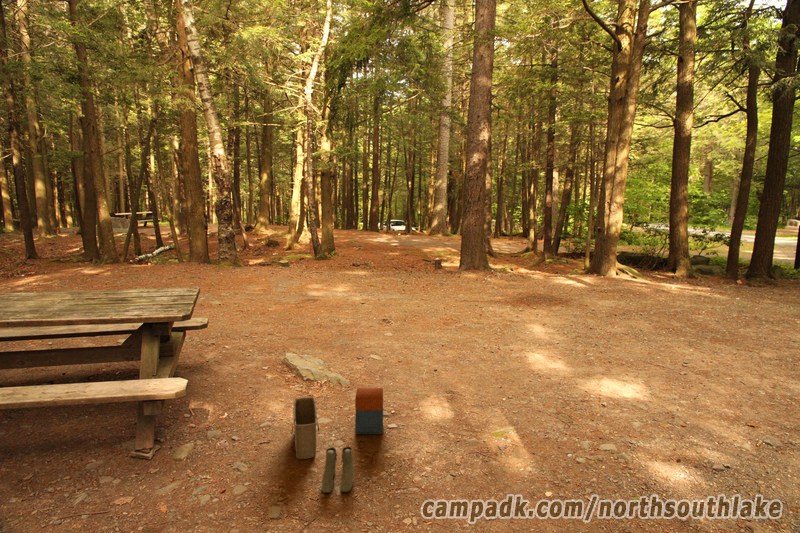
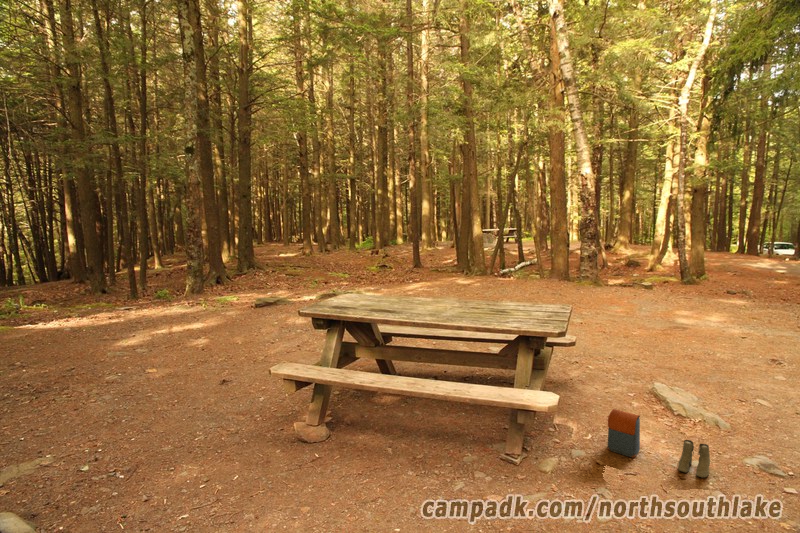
backpack: present [355,387,383,434] -> present [607,409,640,458]
basket: present [291,397,319,459] -> none [652,399,678,447]

